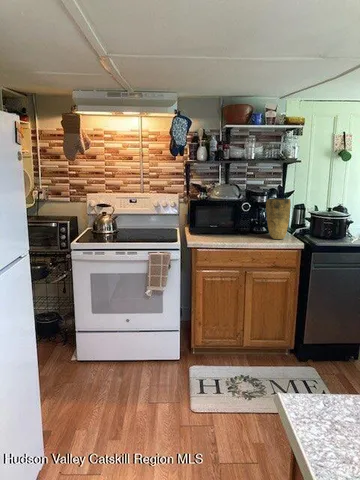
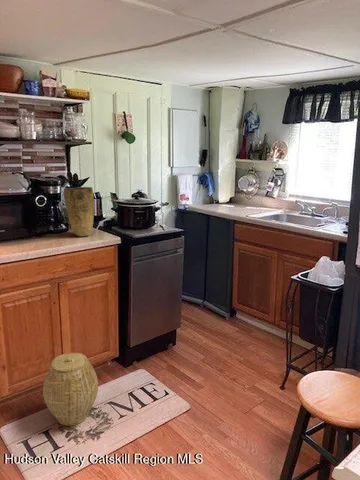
woven basket: none [220,327,262,385] -> present [43,353,98,426]

